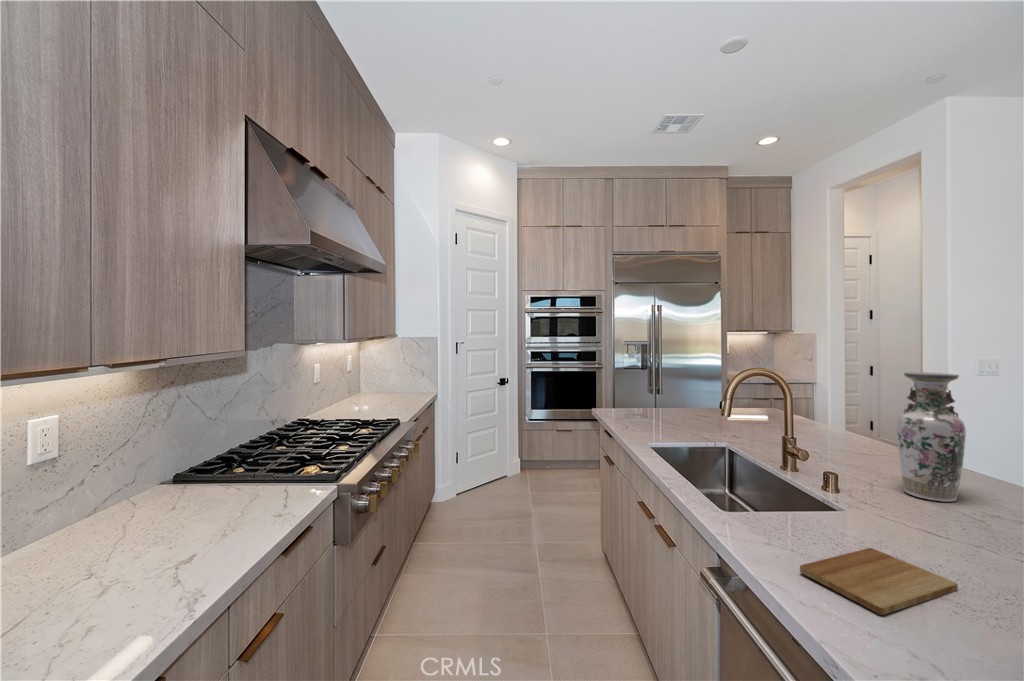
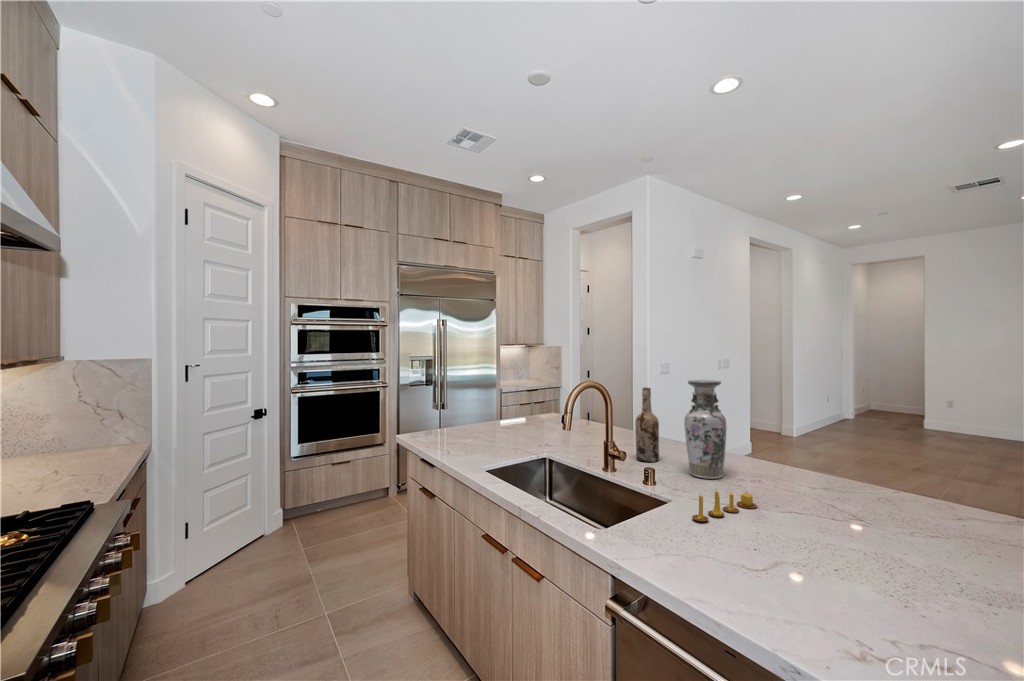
wine bottle: none [838,380,872,471] -> present [636,388,659,462]
candle: none [855,502,977,541] -> present [692,491,757,521]
cutting board: present [800,548,957,615] -> none [689,532,781,593]

